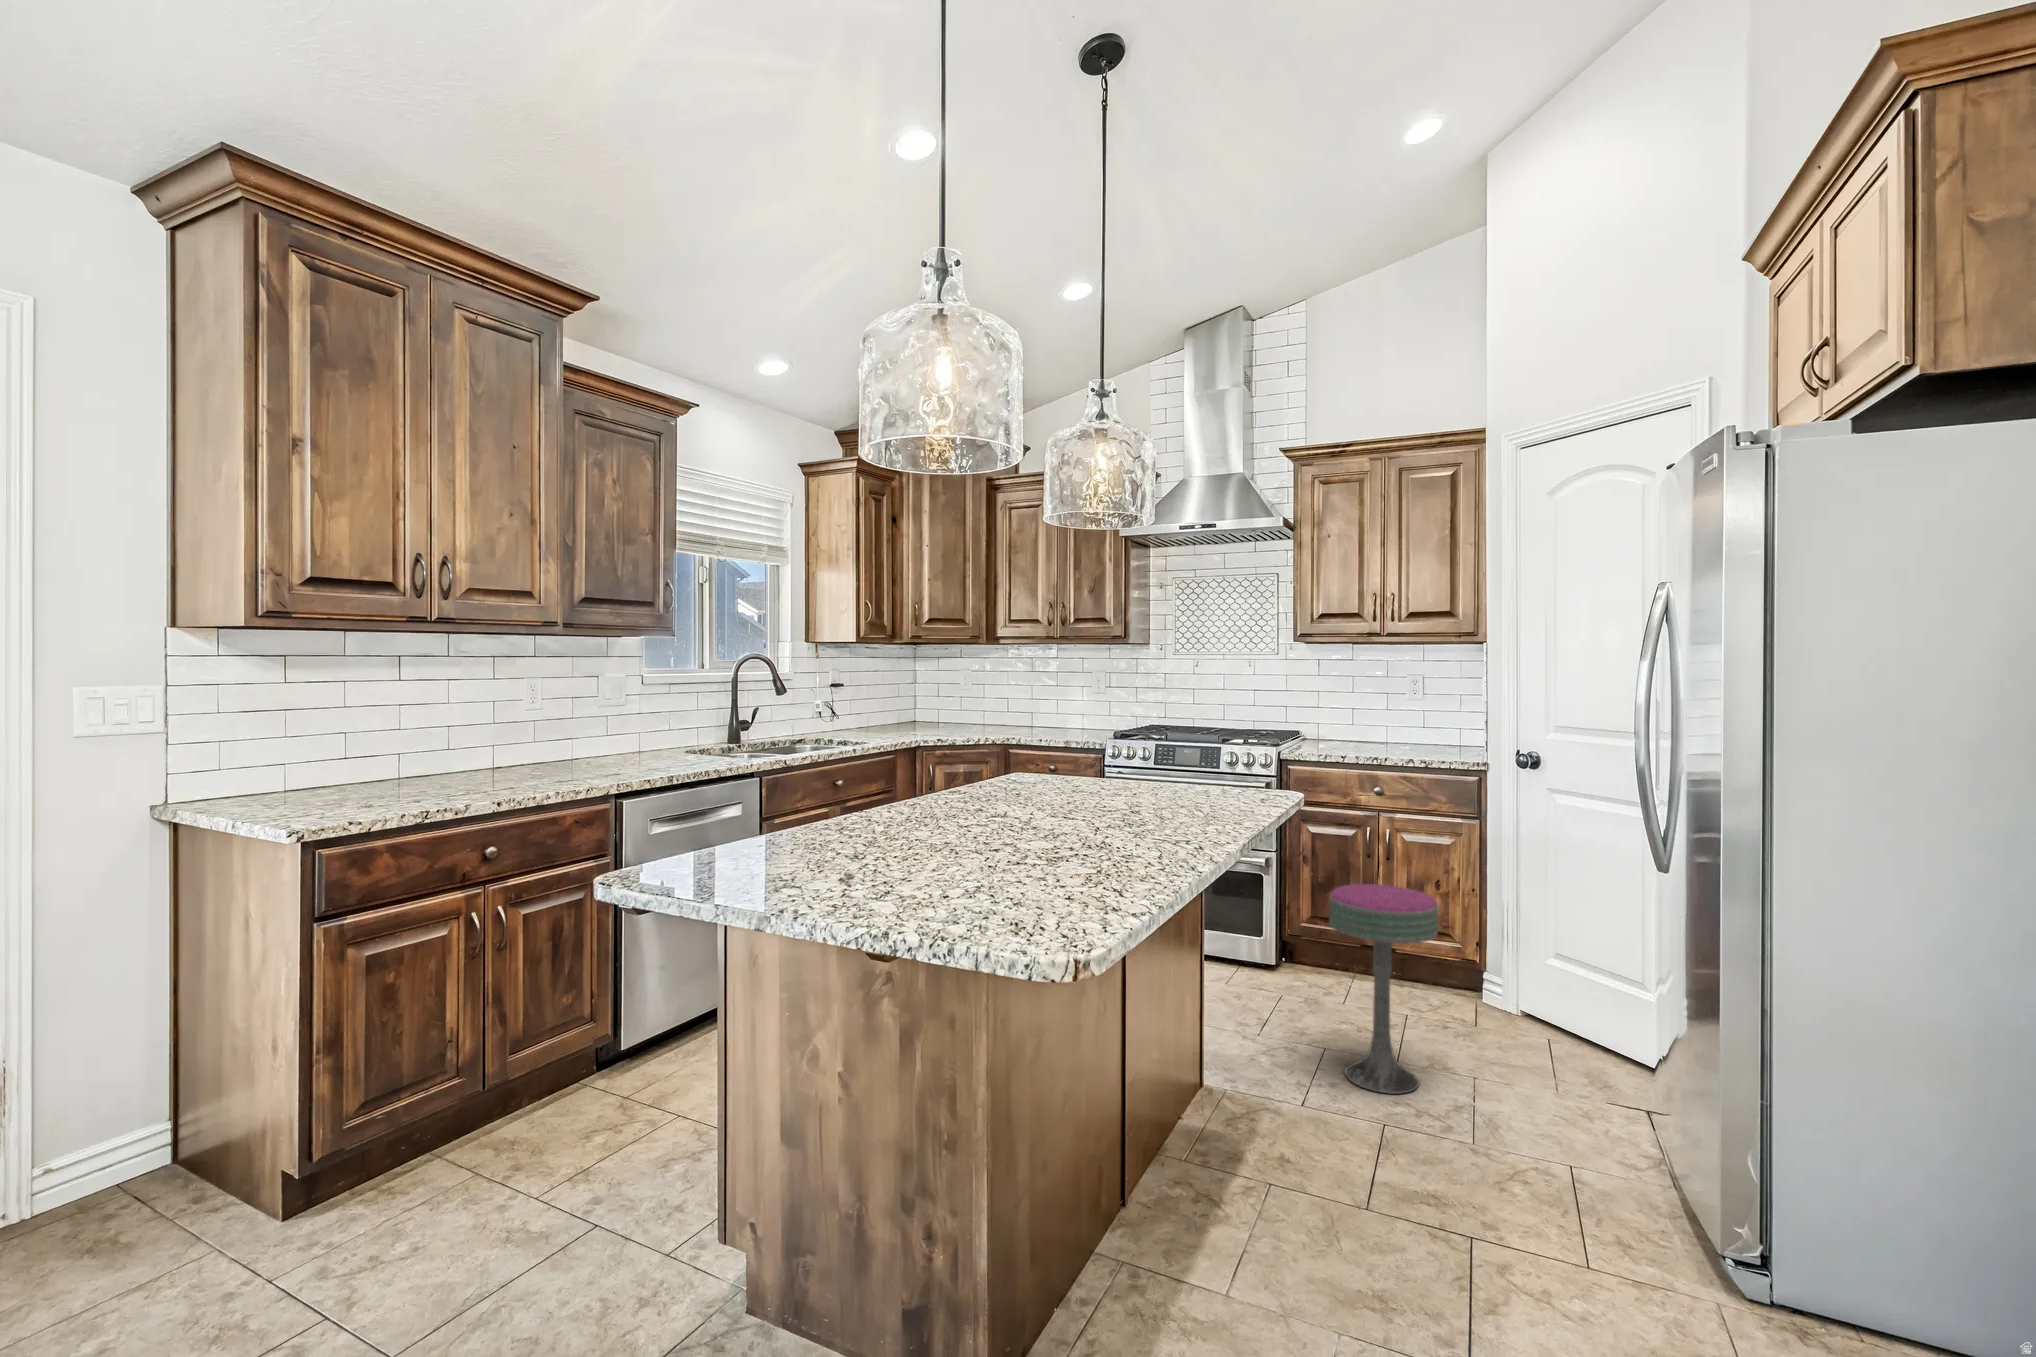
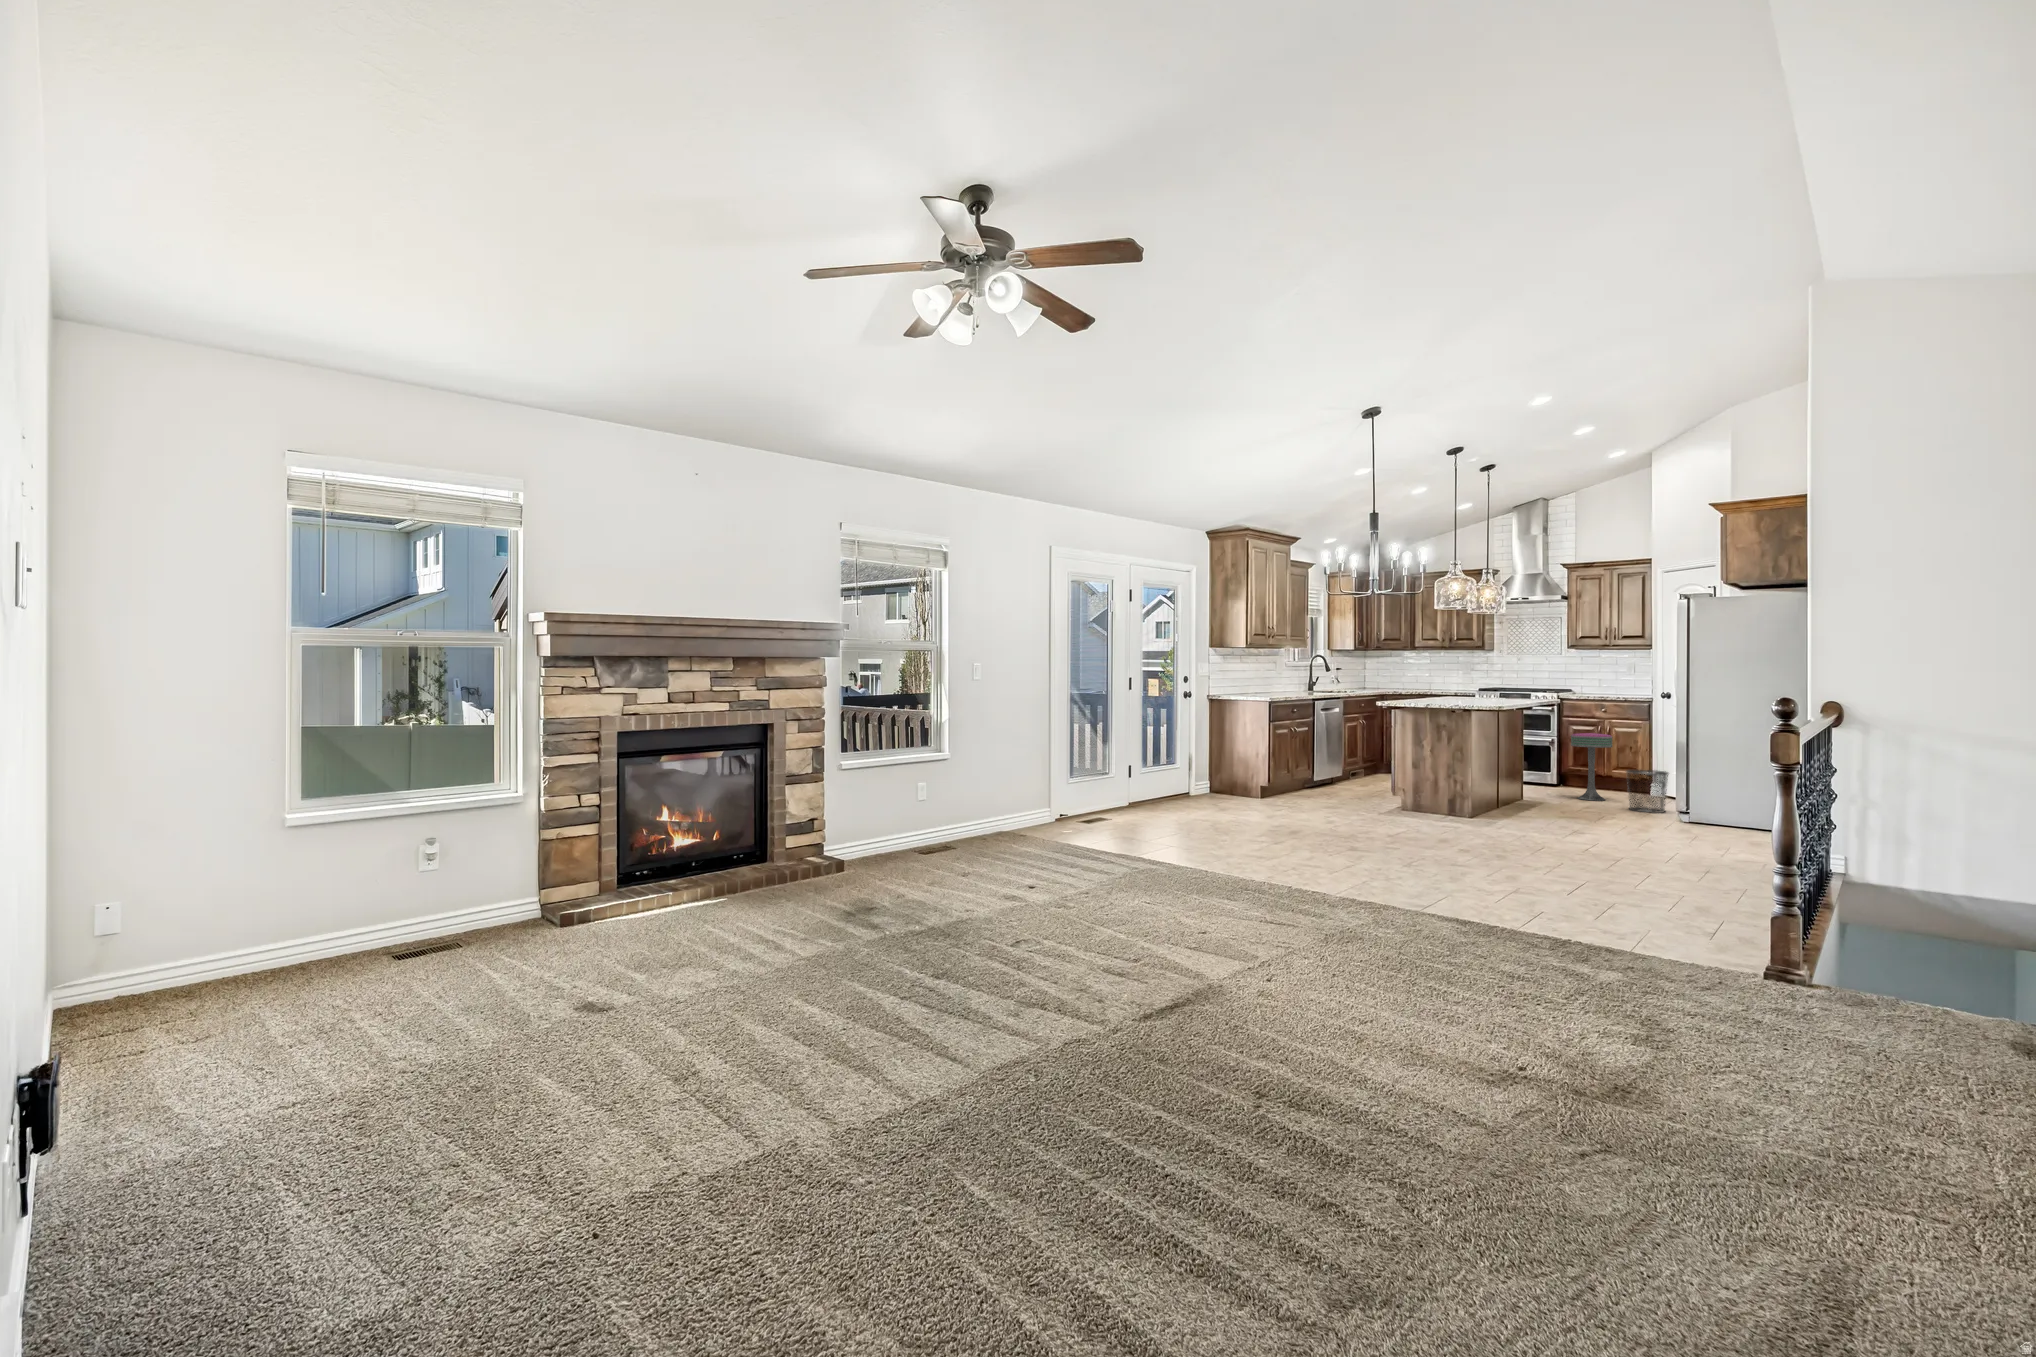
waste bin: none [1524,1056,1674,1249] -> present [1626,770,1669,813]

